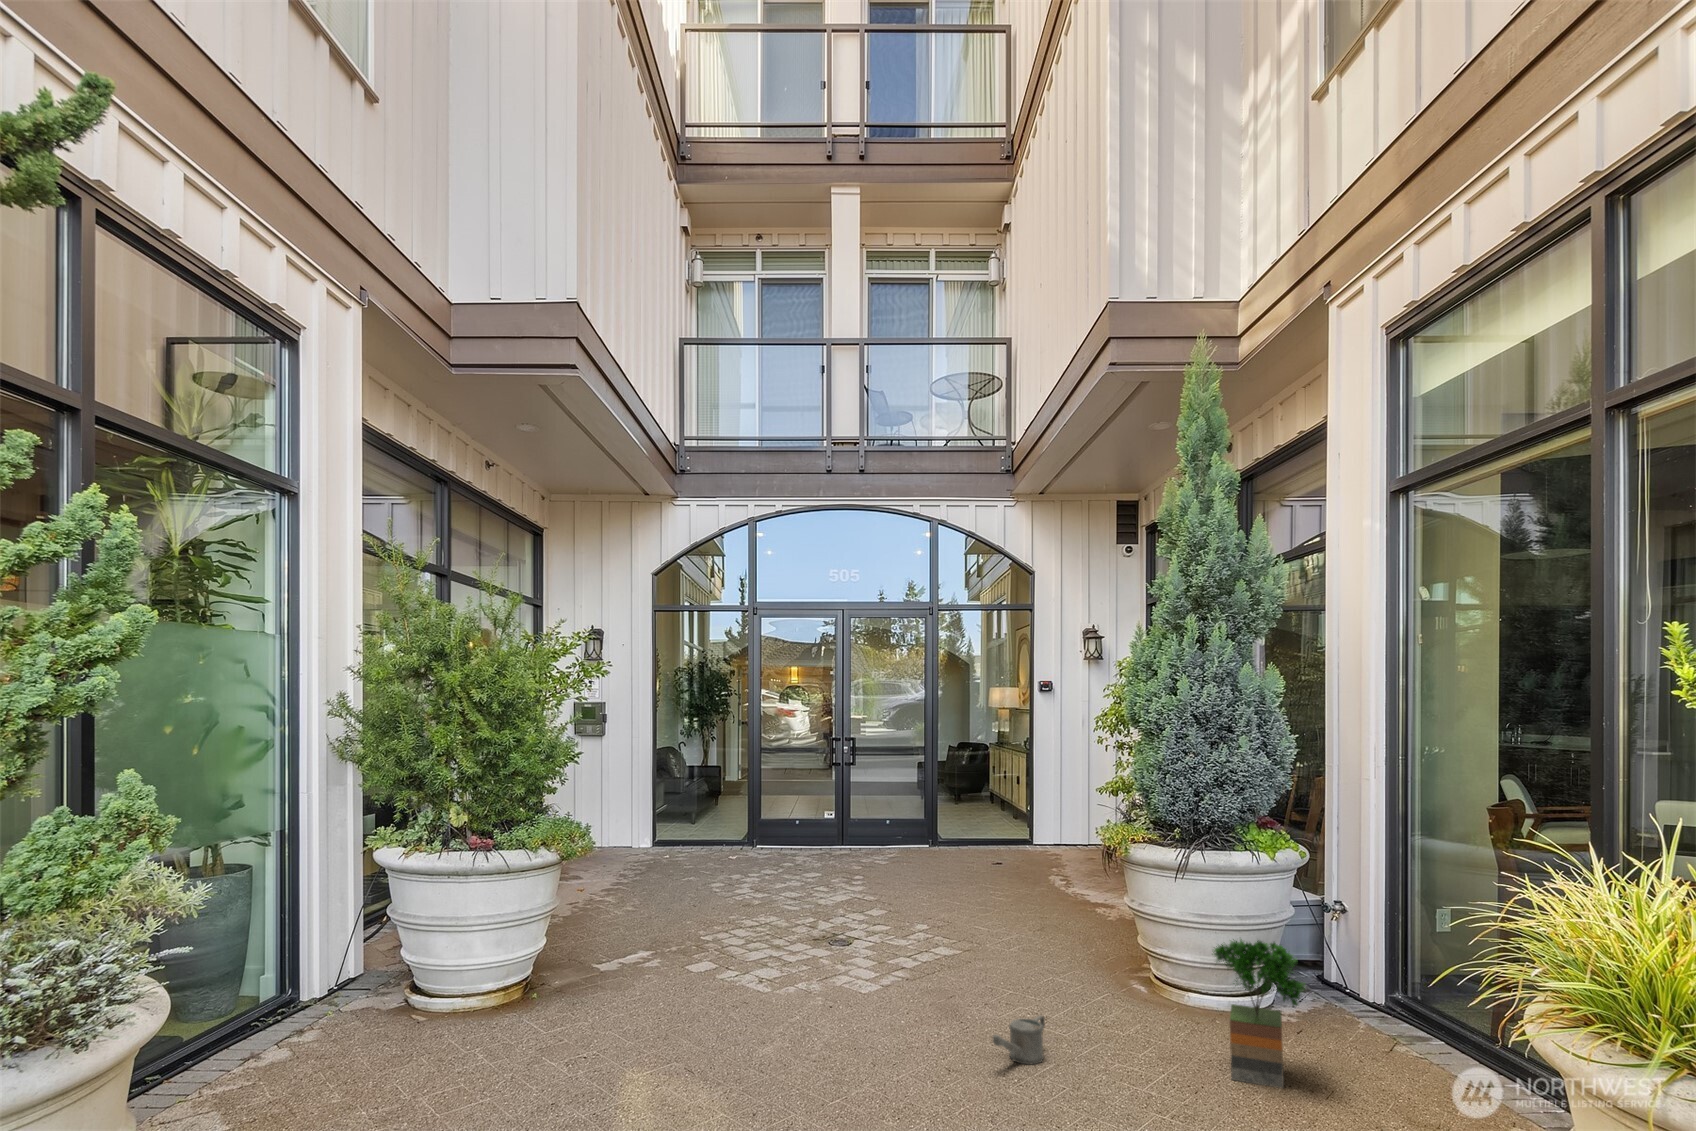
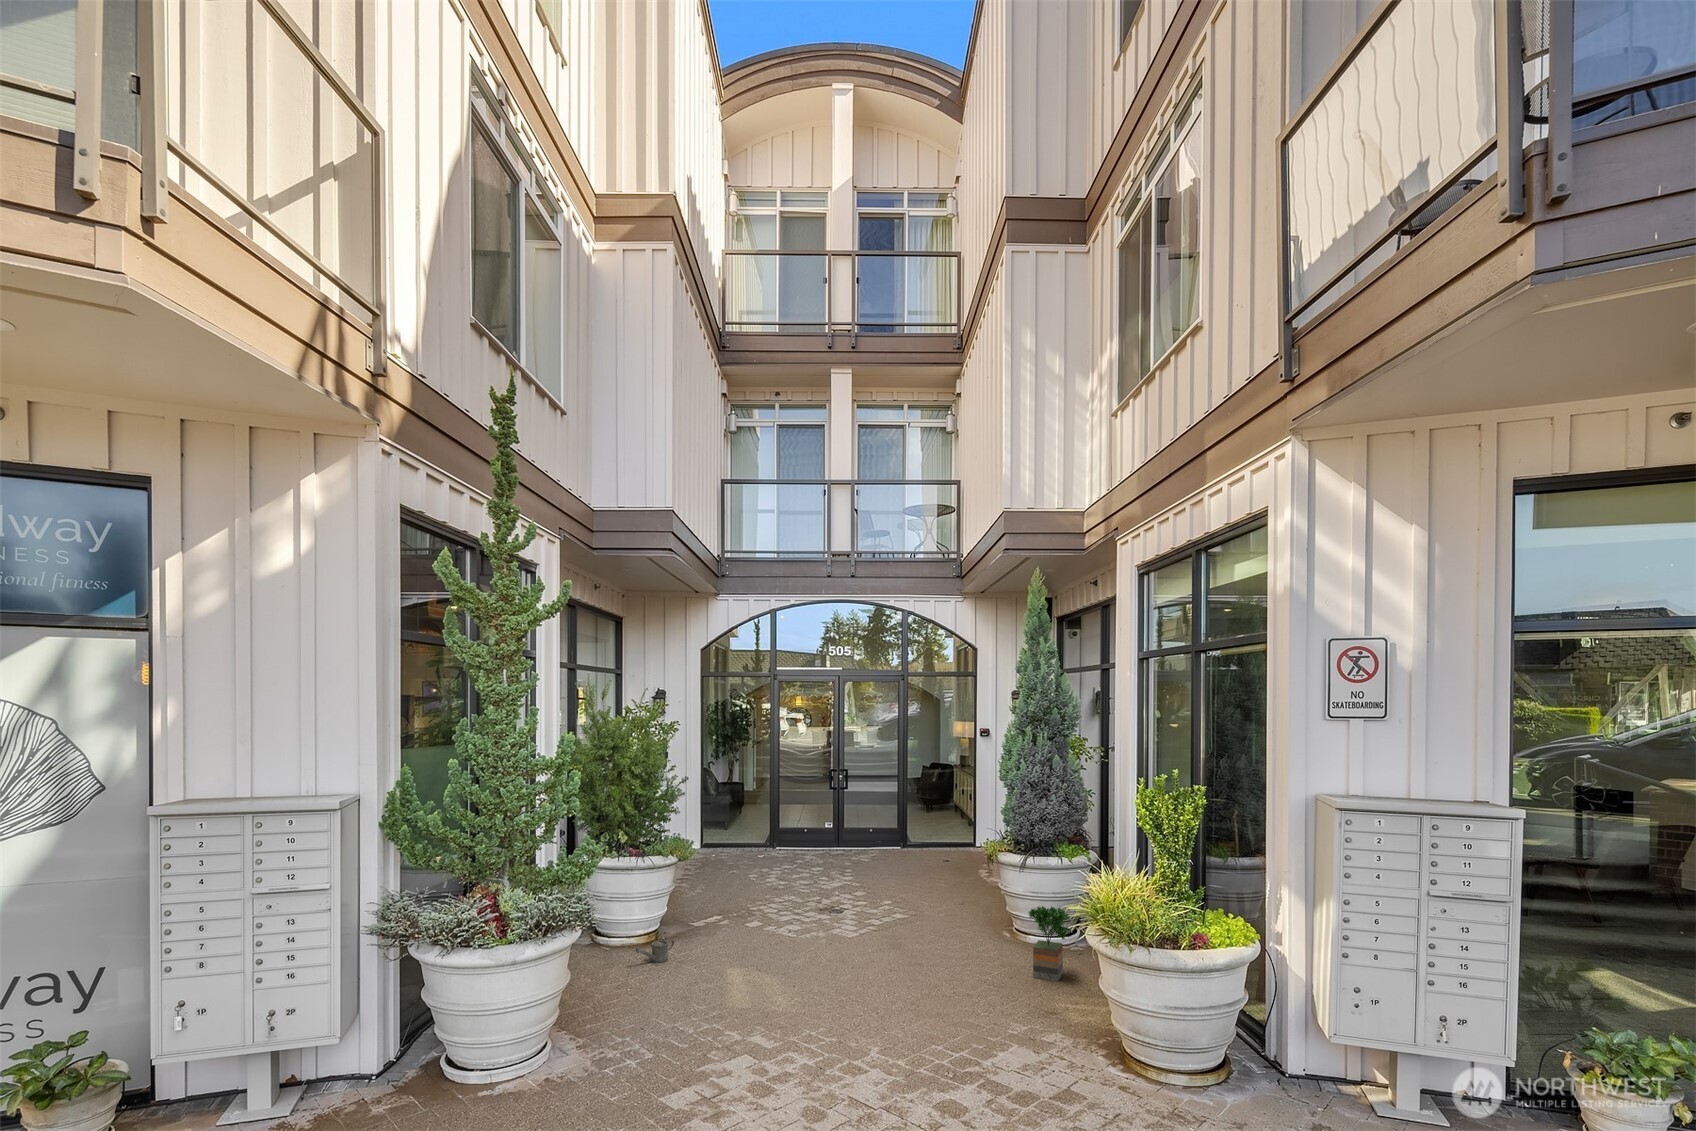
watering can: present [993,1015,1045,1064] -> present [636,939,674,963]

